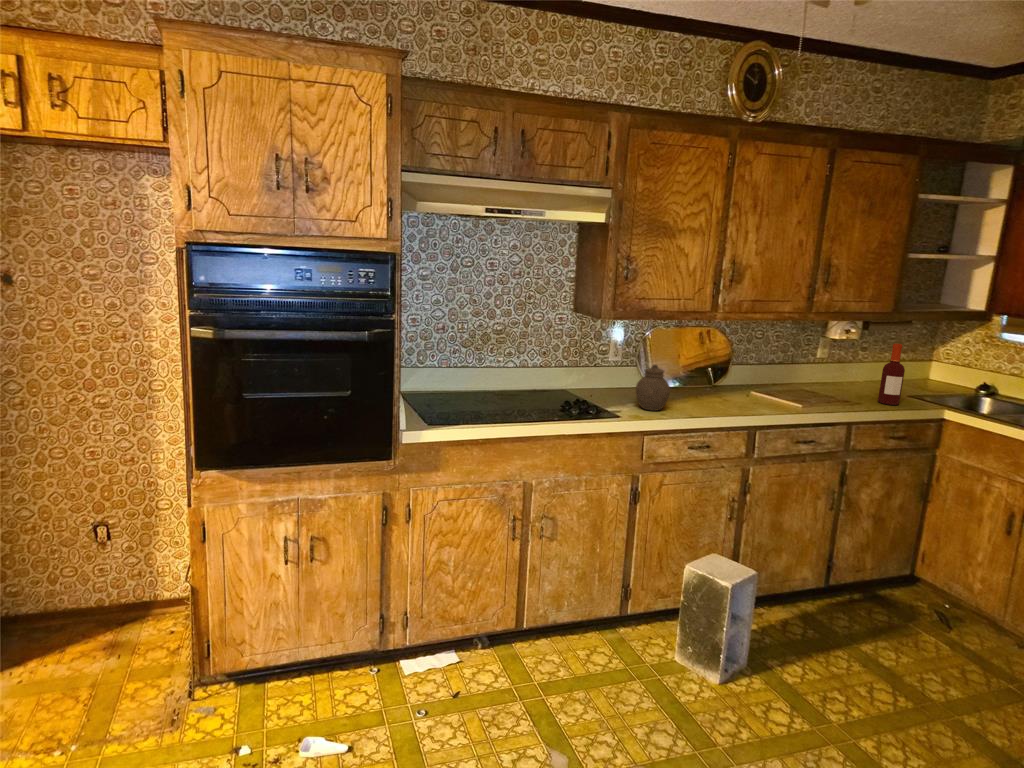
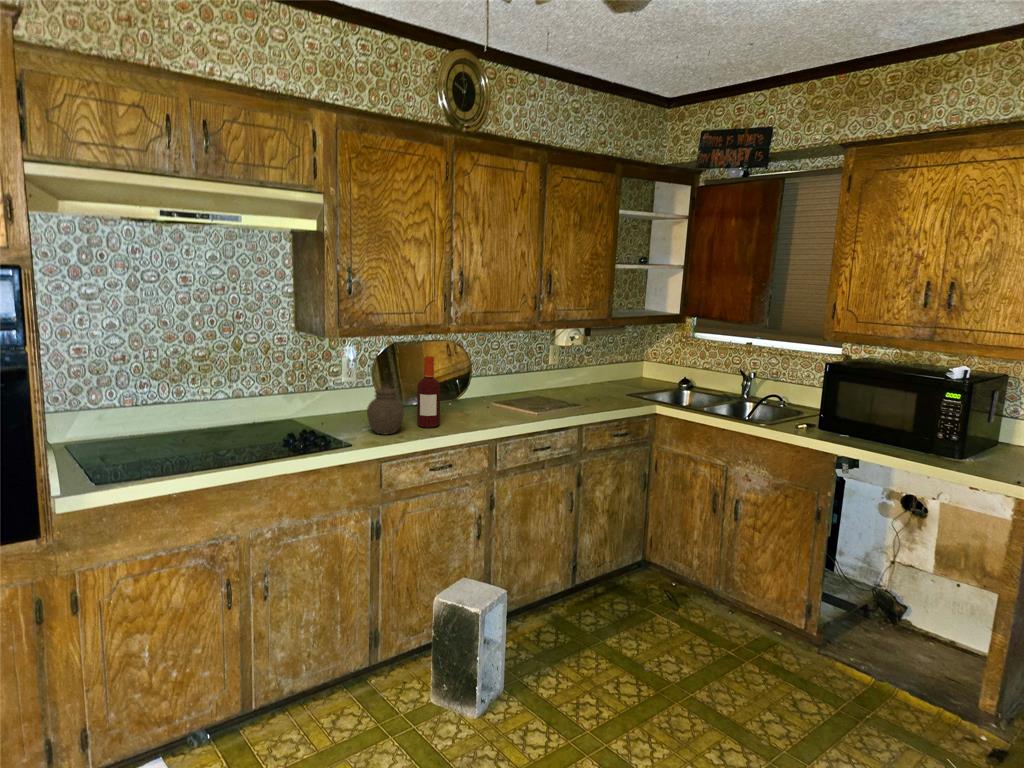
bottle: present [878,344,905,405] -> present [417,356,440,428]

